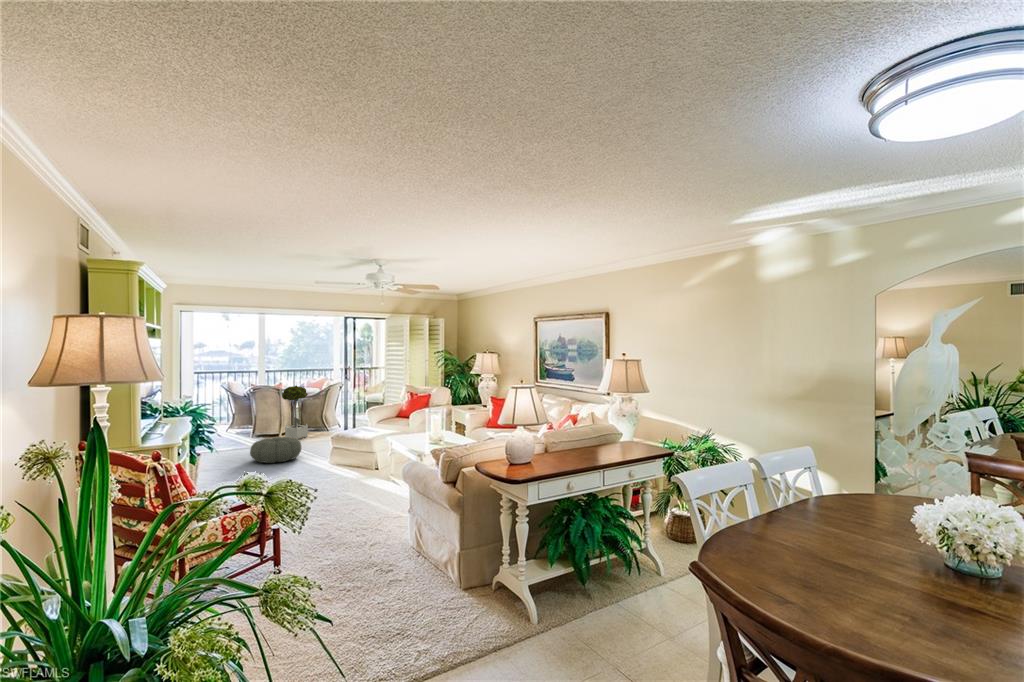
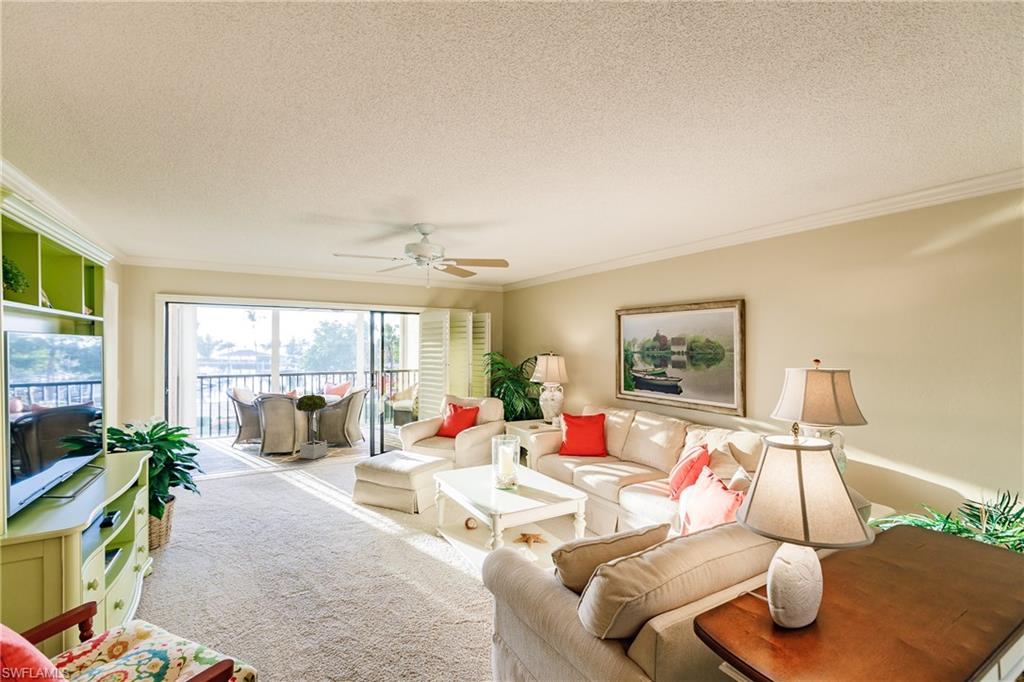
pouf: present [250,437,302,463] -> none [251,462,317,500]

